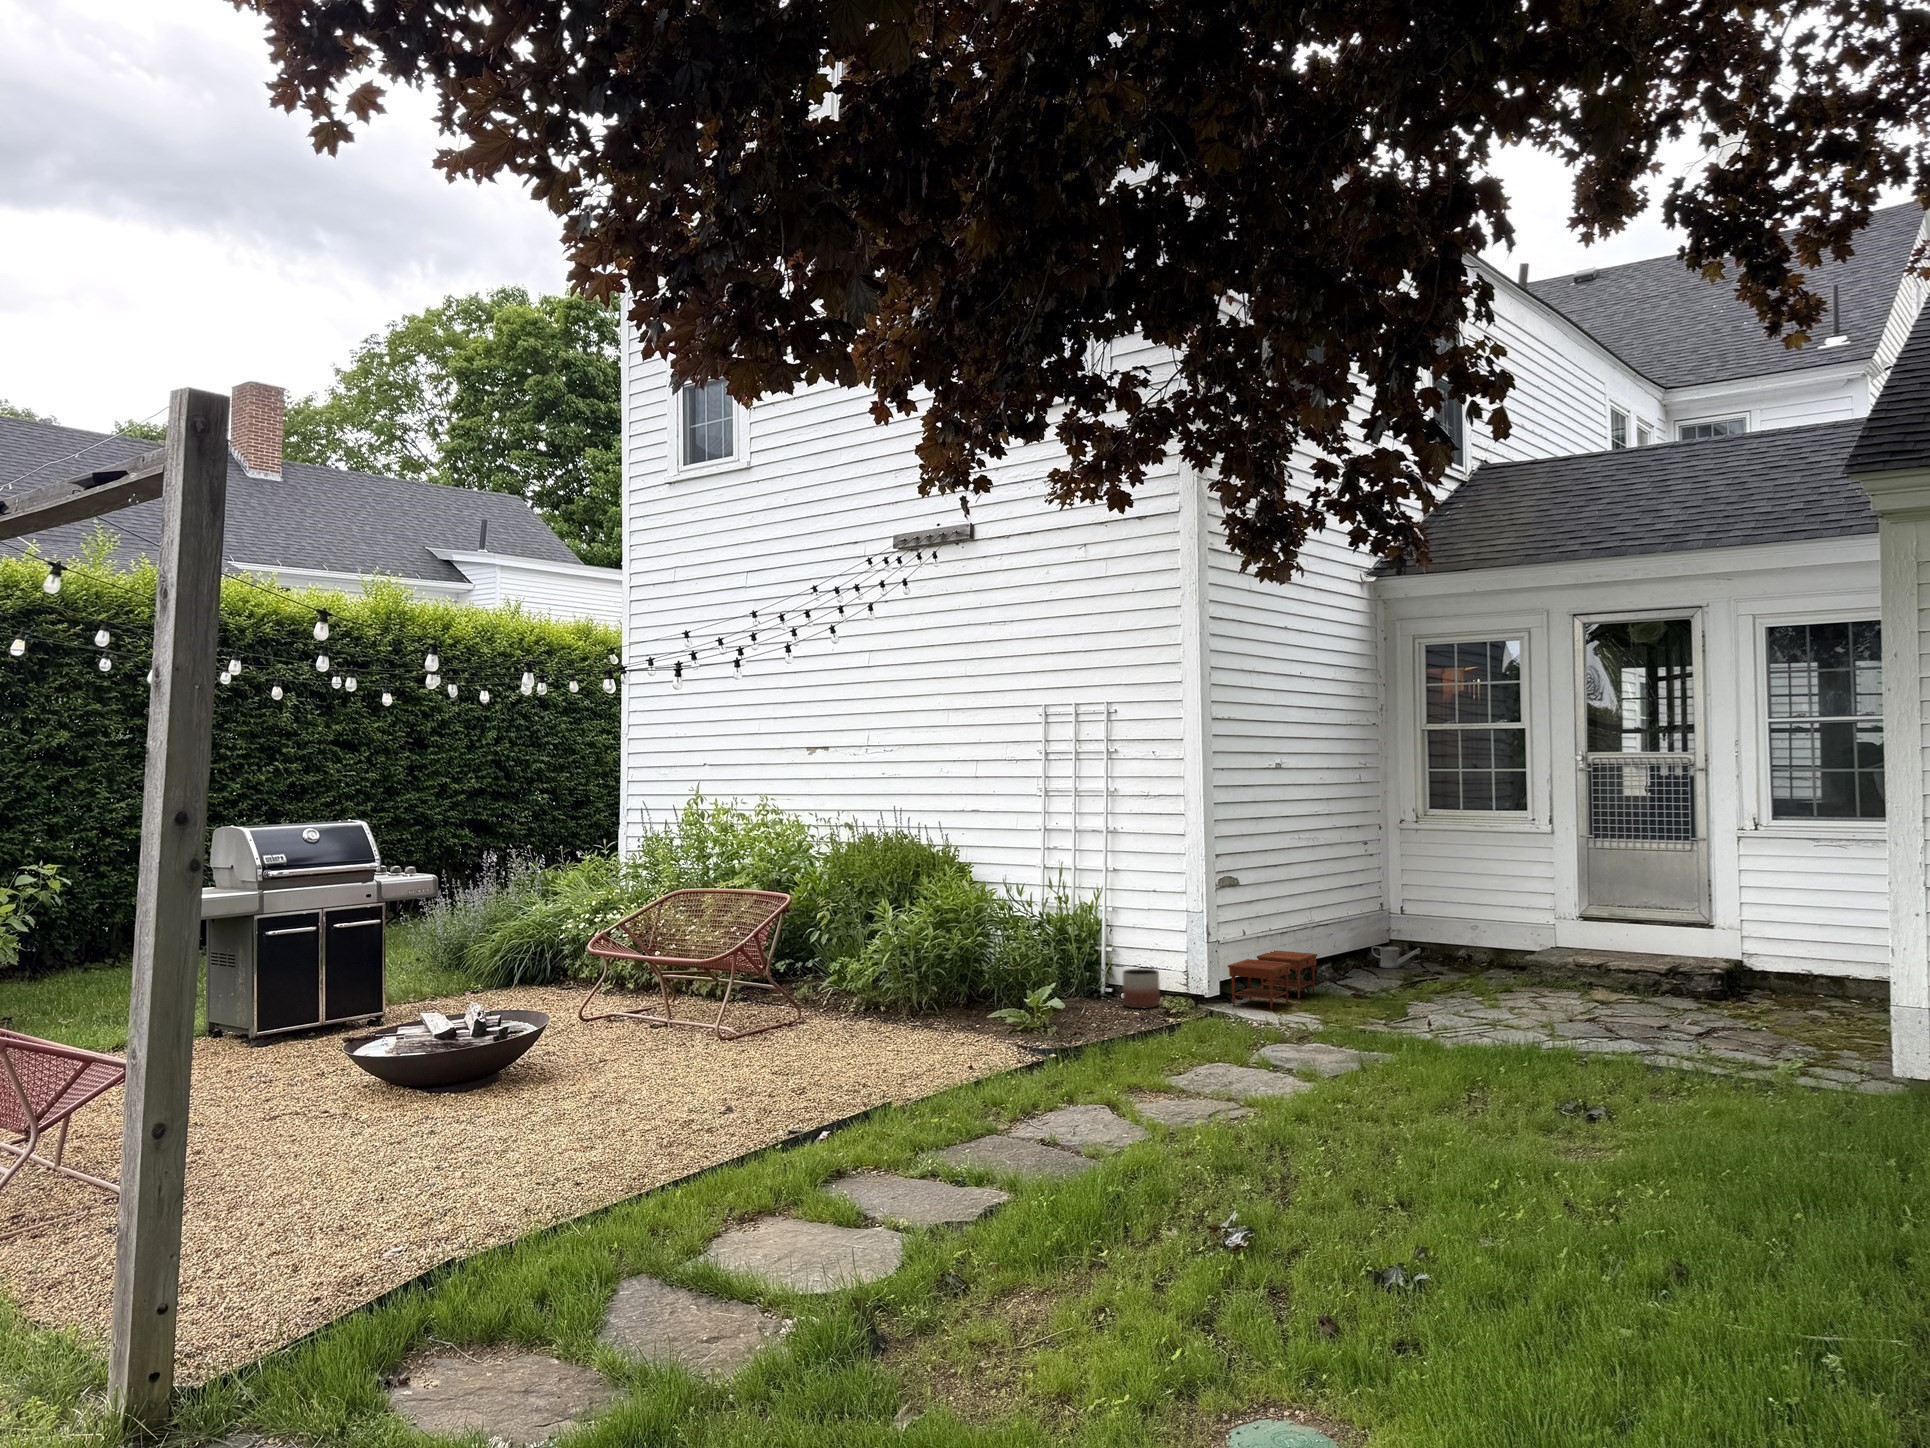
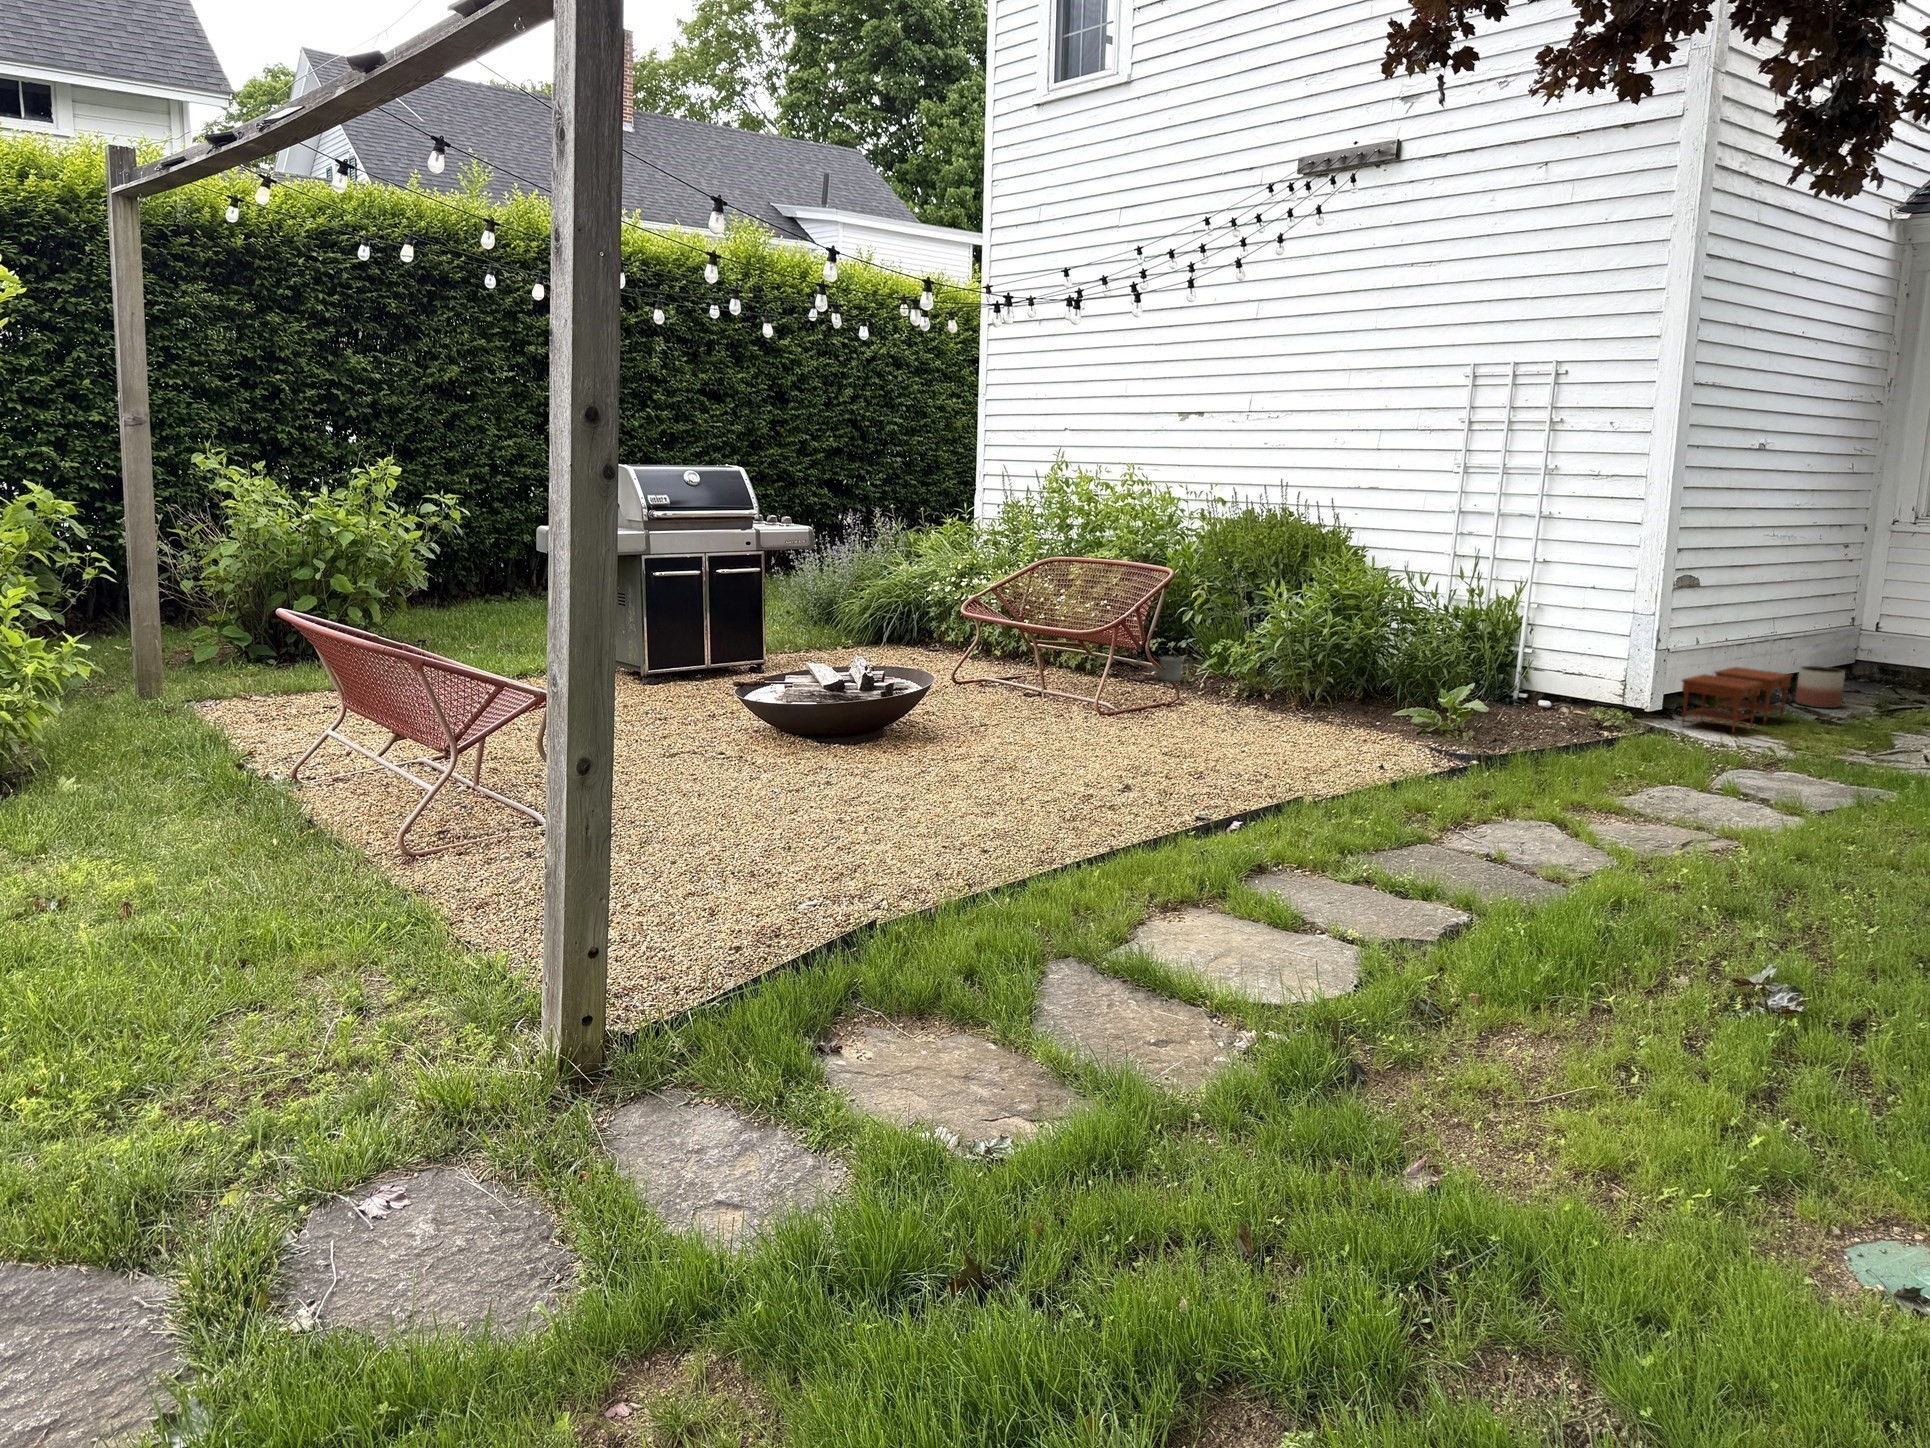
watering can: present [1372,946,1420,968] -> present [1136,656,1192,682]
planter: present [1123,968,1160,1009] -> present [1795,666,1845,708]

